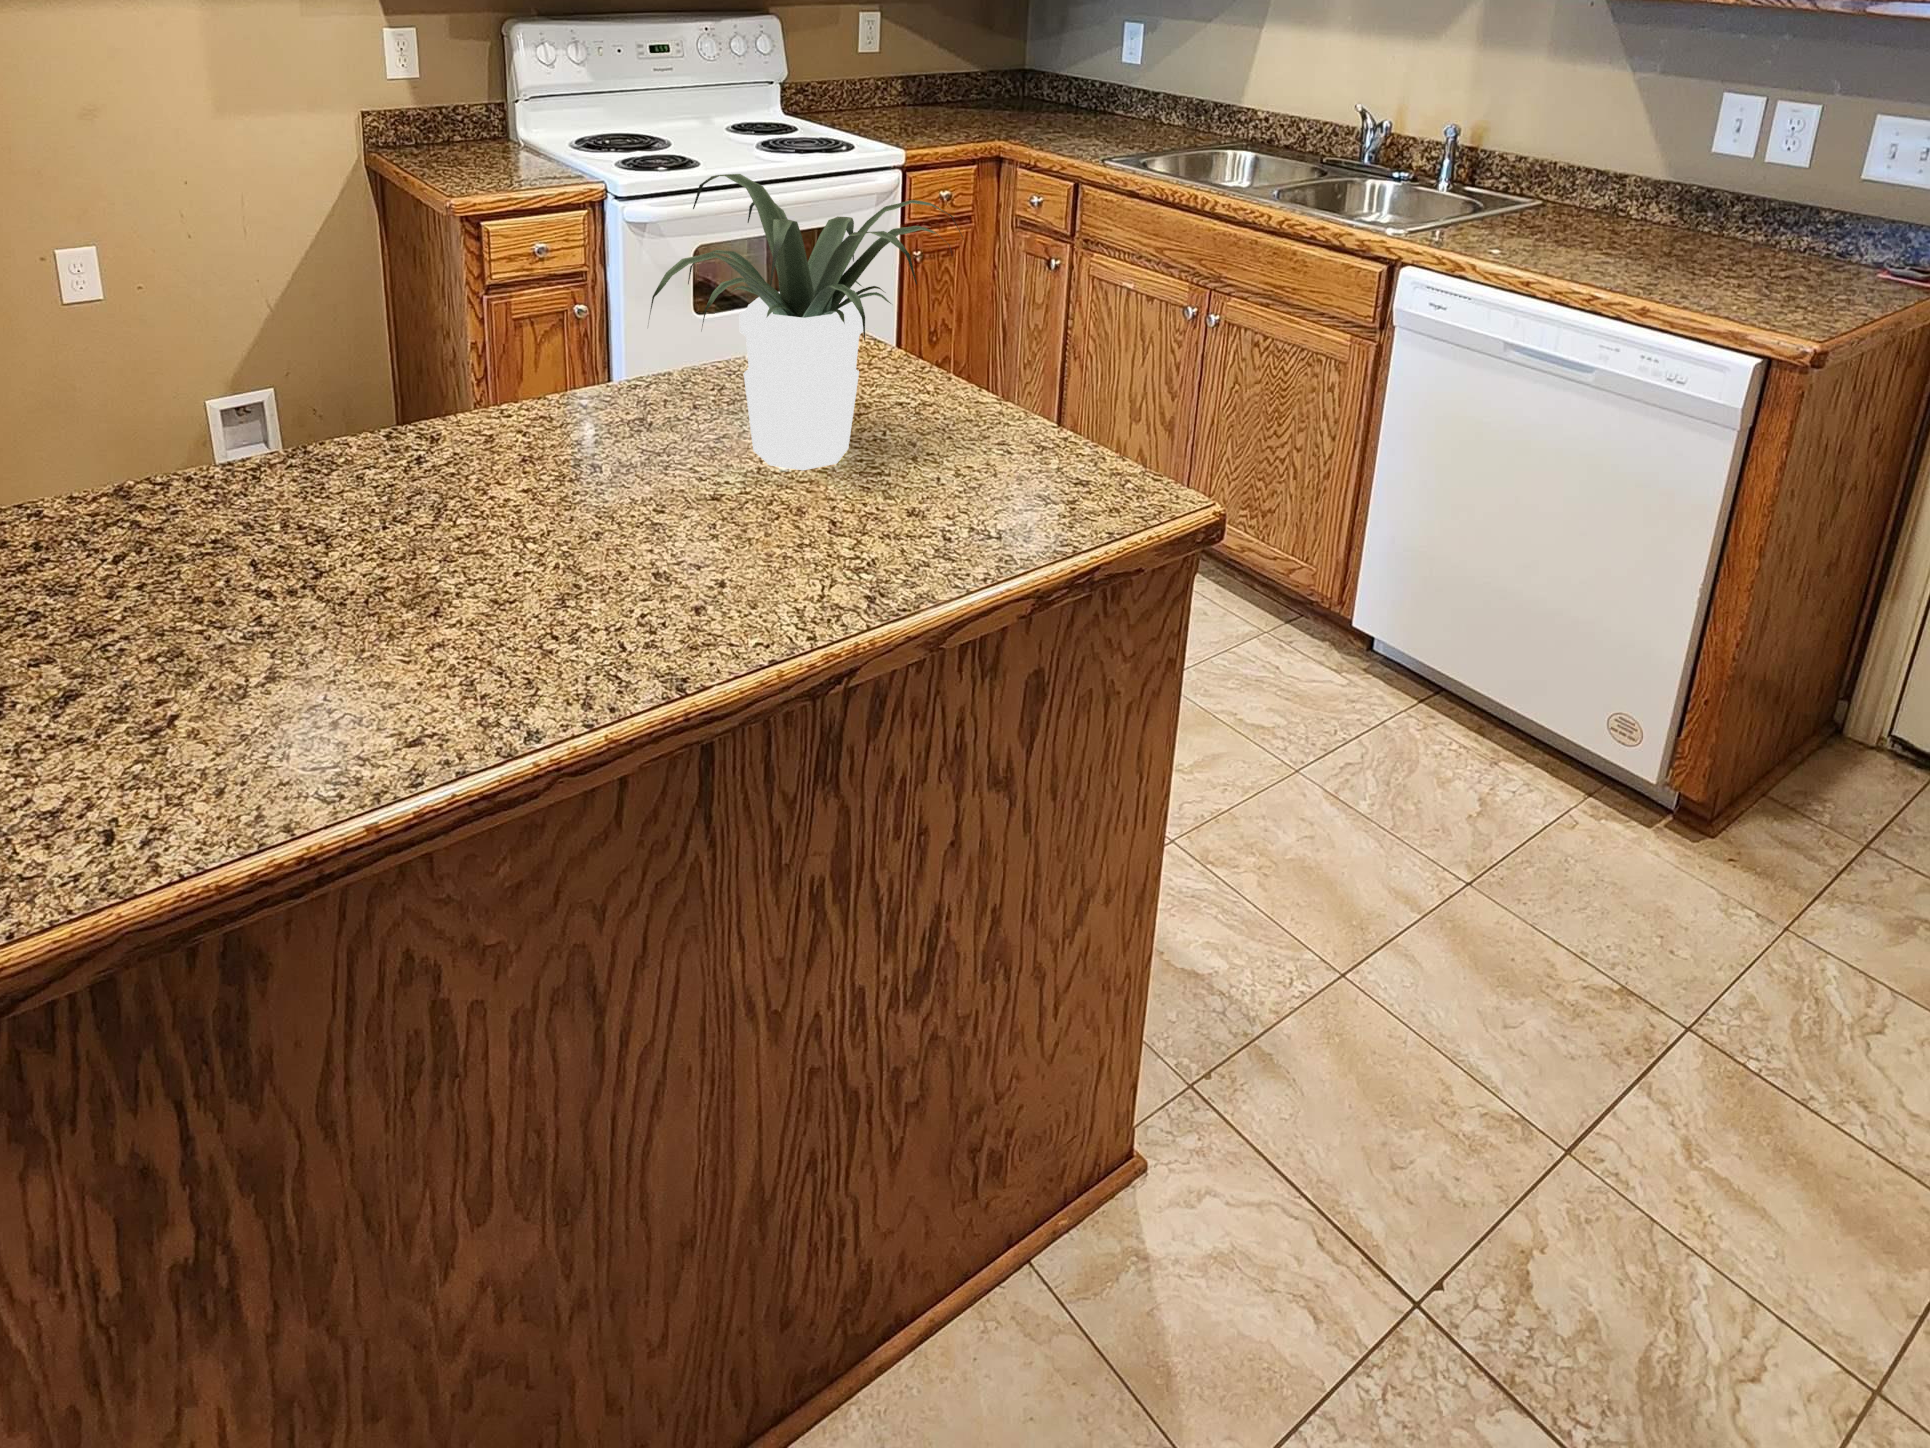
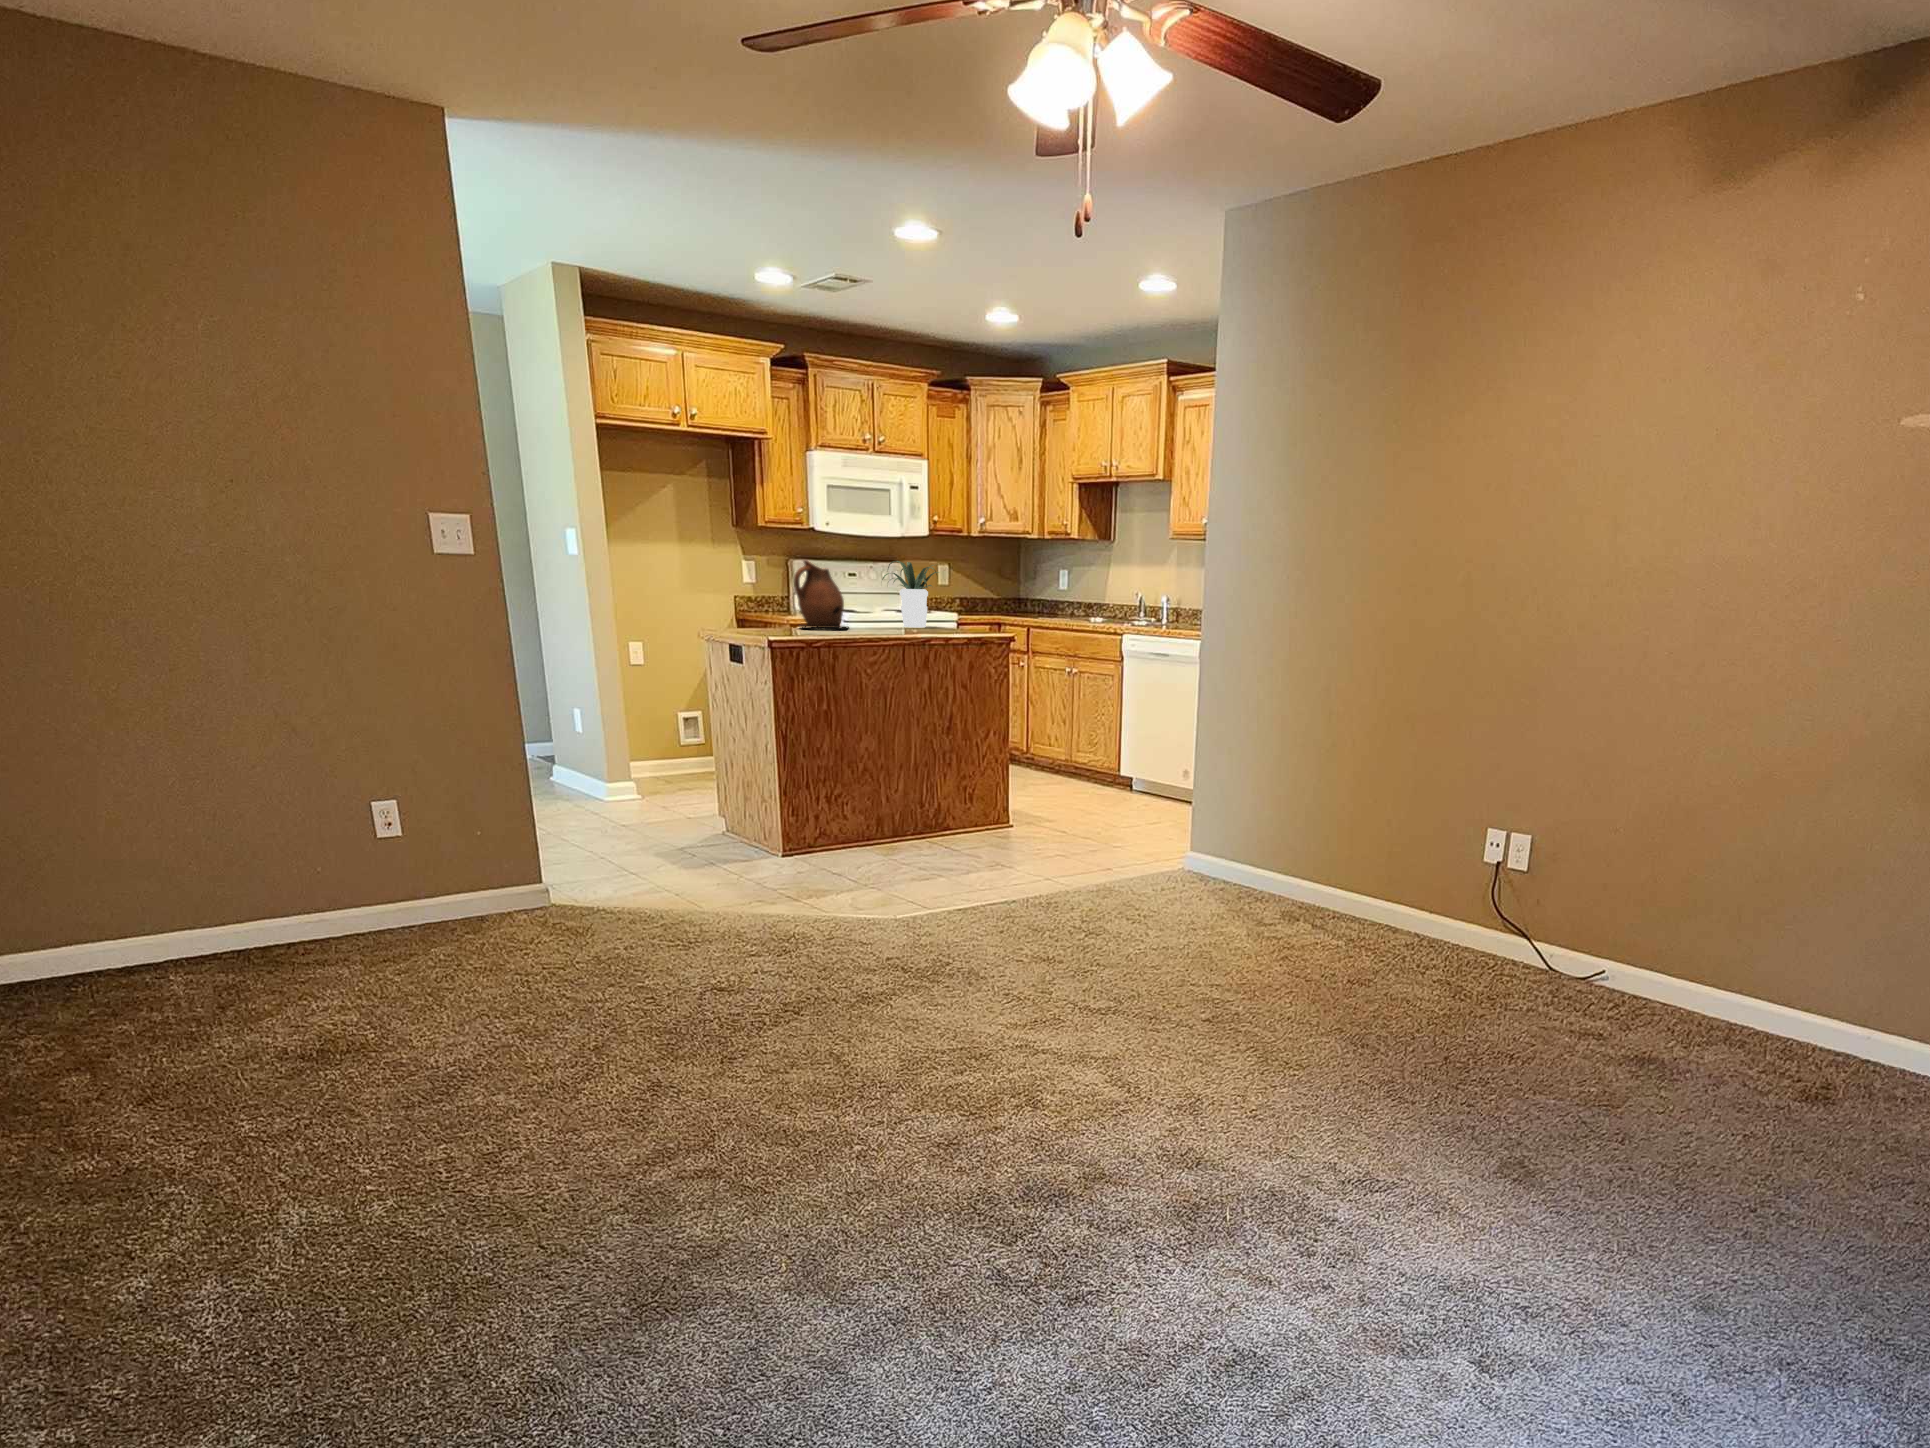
ceramic pitcher: none [136,266,488,637] -> present [794,560,847,629]

